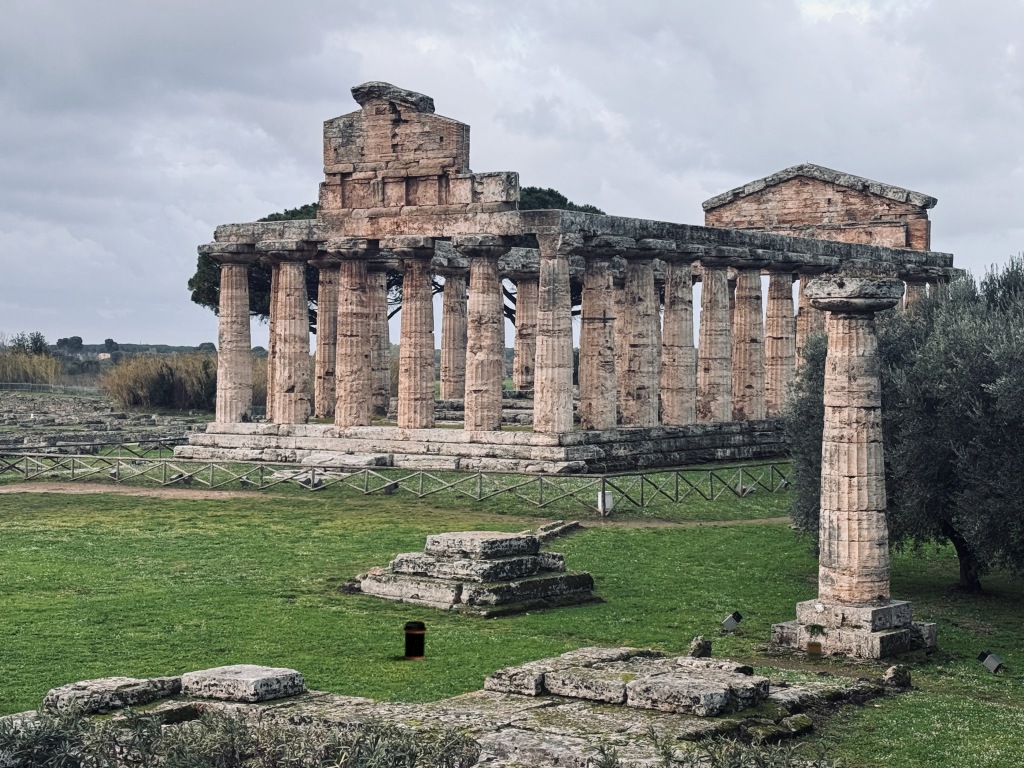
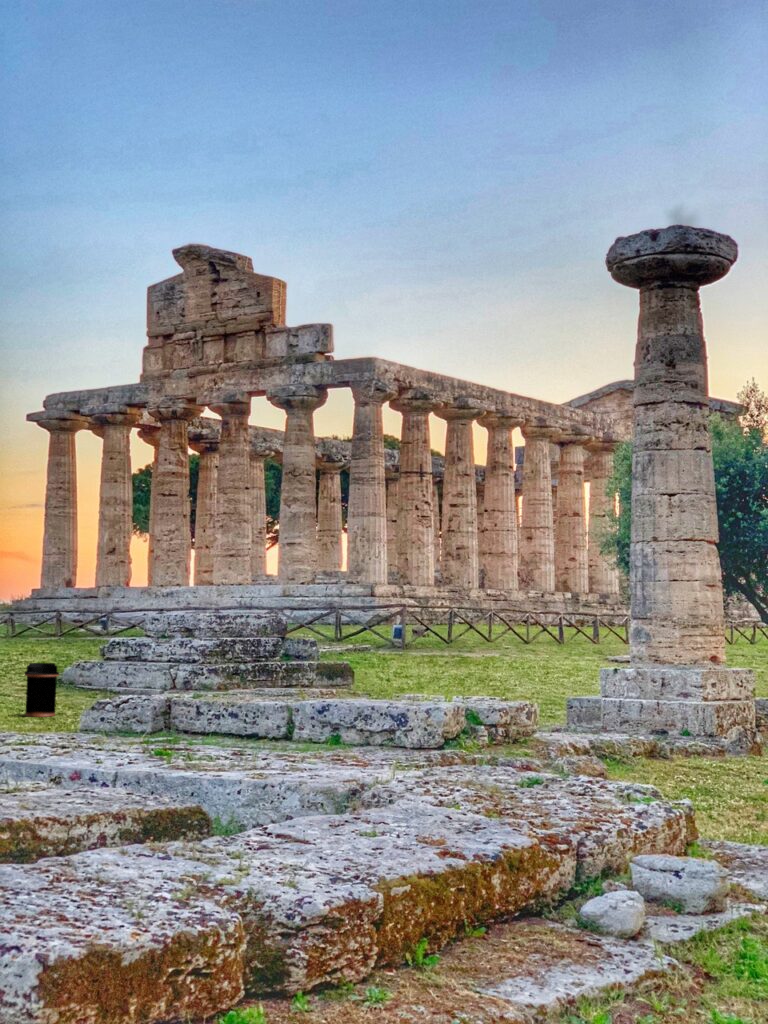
potted tree: present [804,624,827,659] -> none [607,670,642,721]

